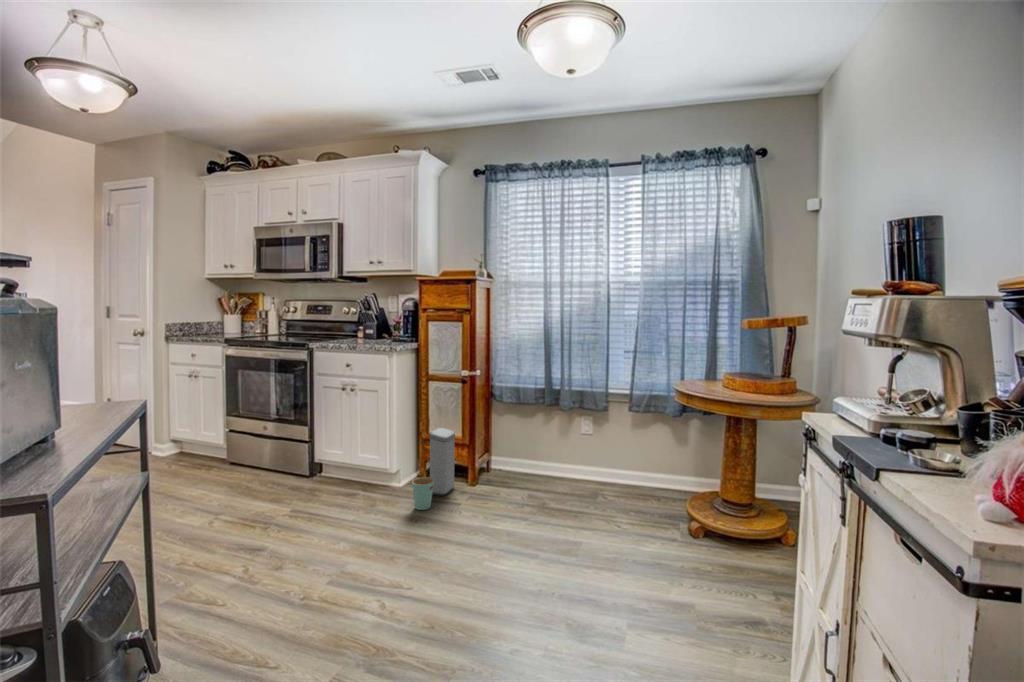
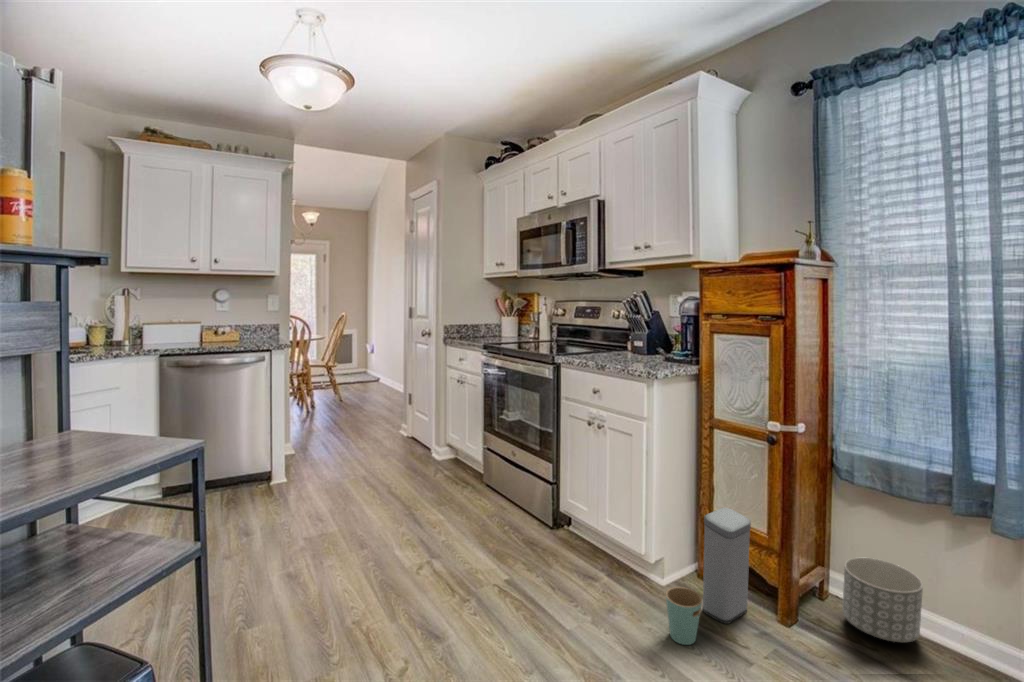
planter: none [501,443,535,481] -> present [842,558,923,642]

